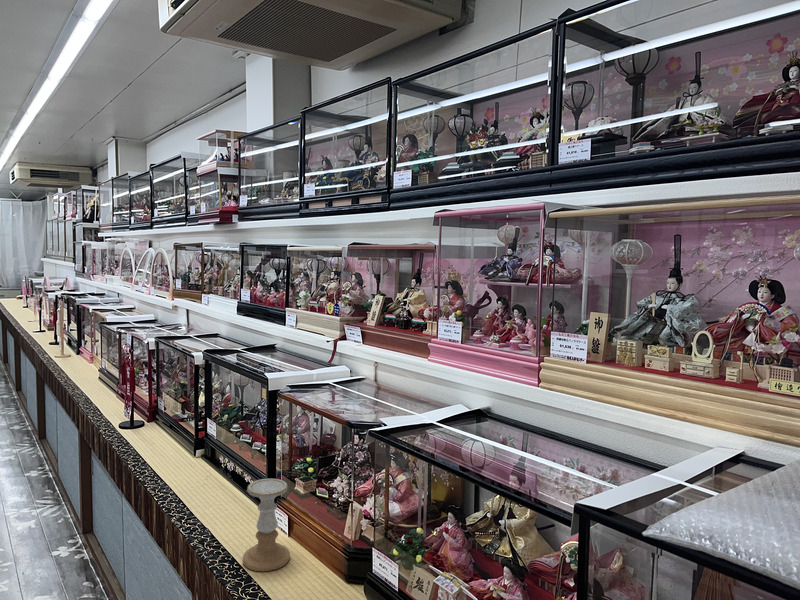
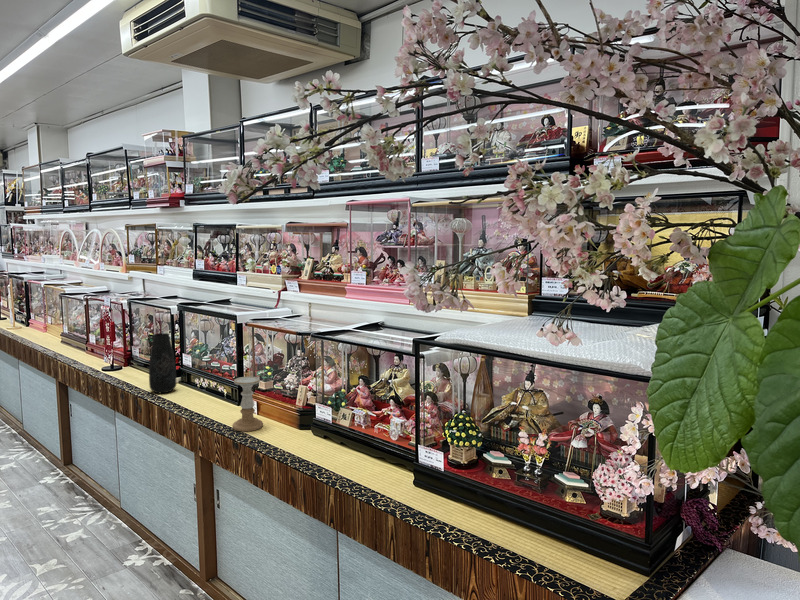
vase: none [160,390,196,473] -> present [149,333,176,393]

